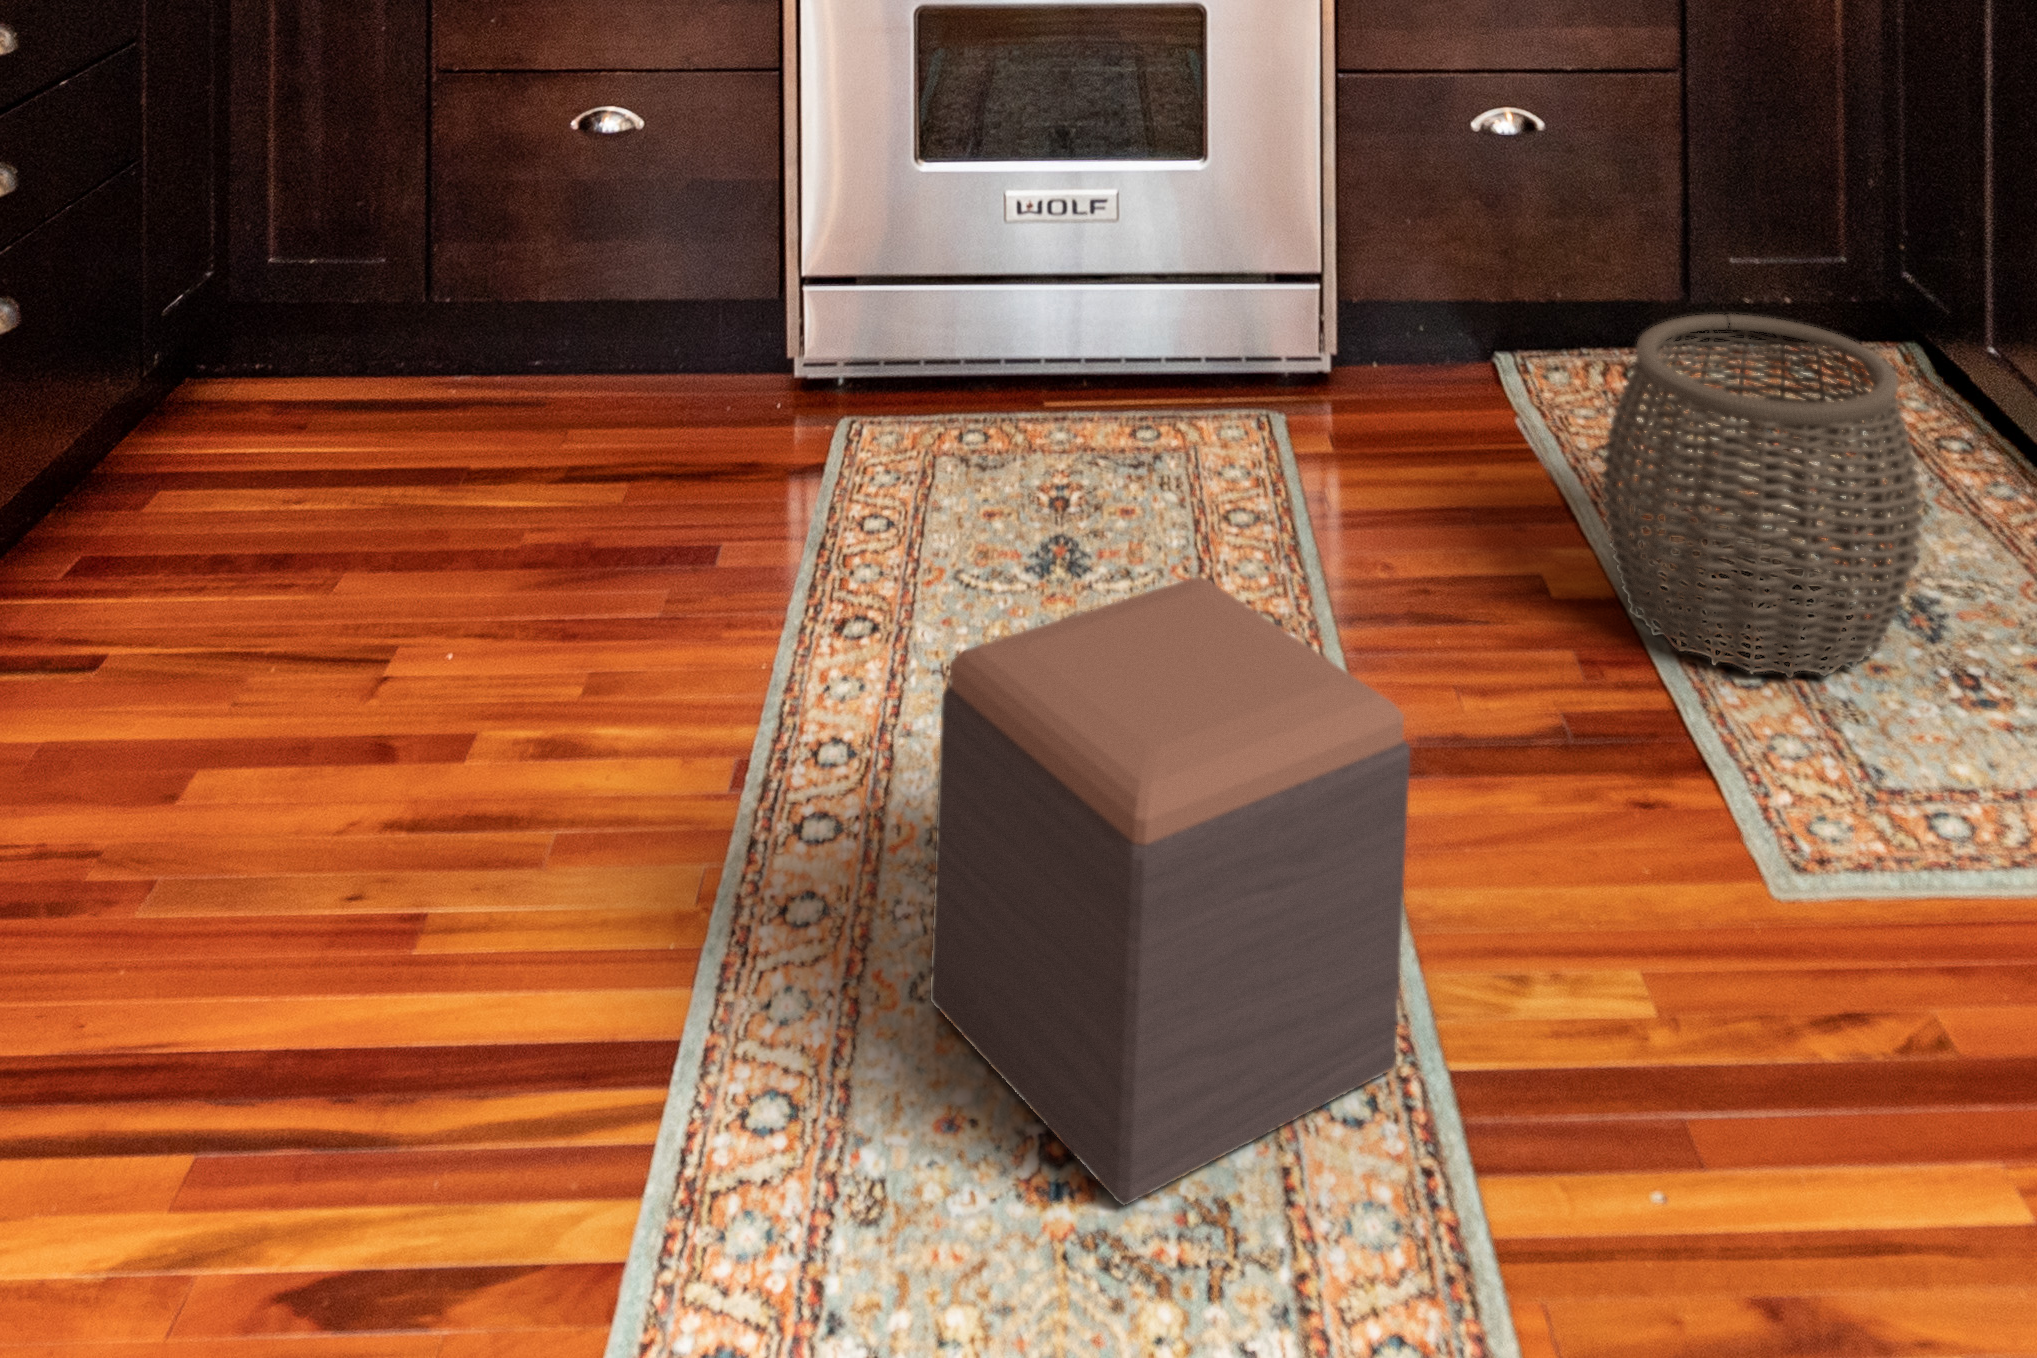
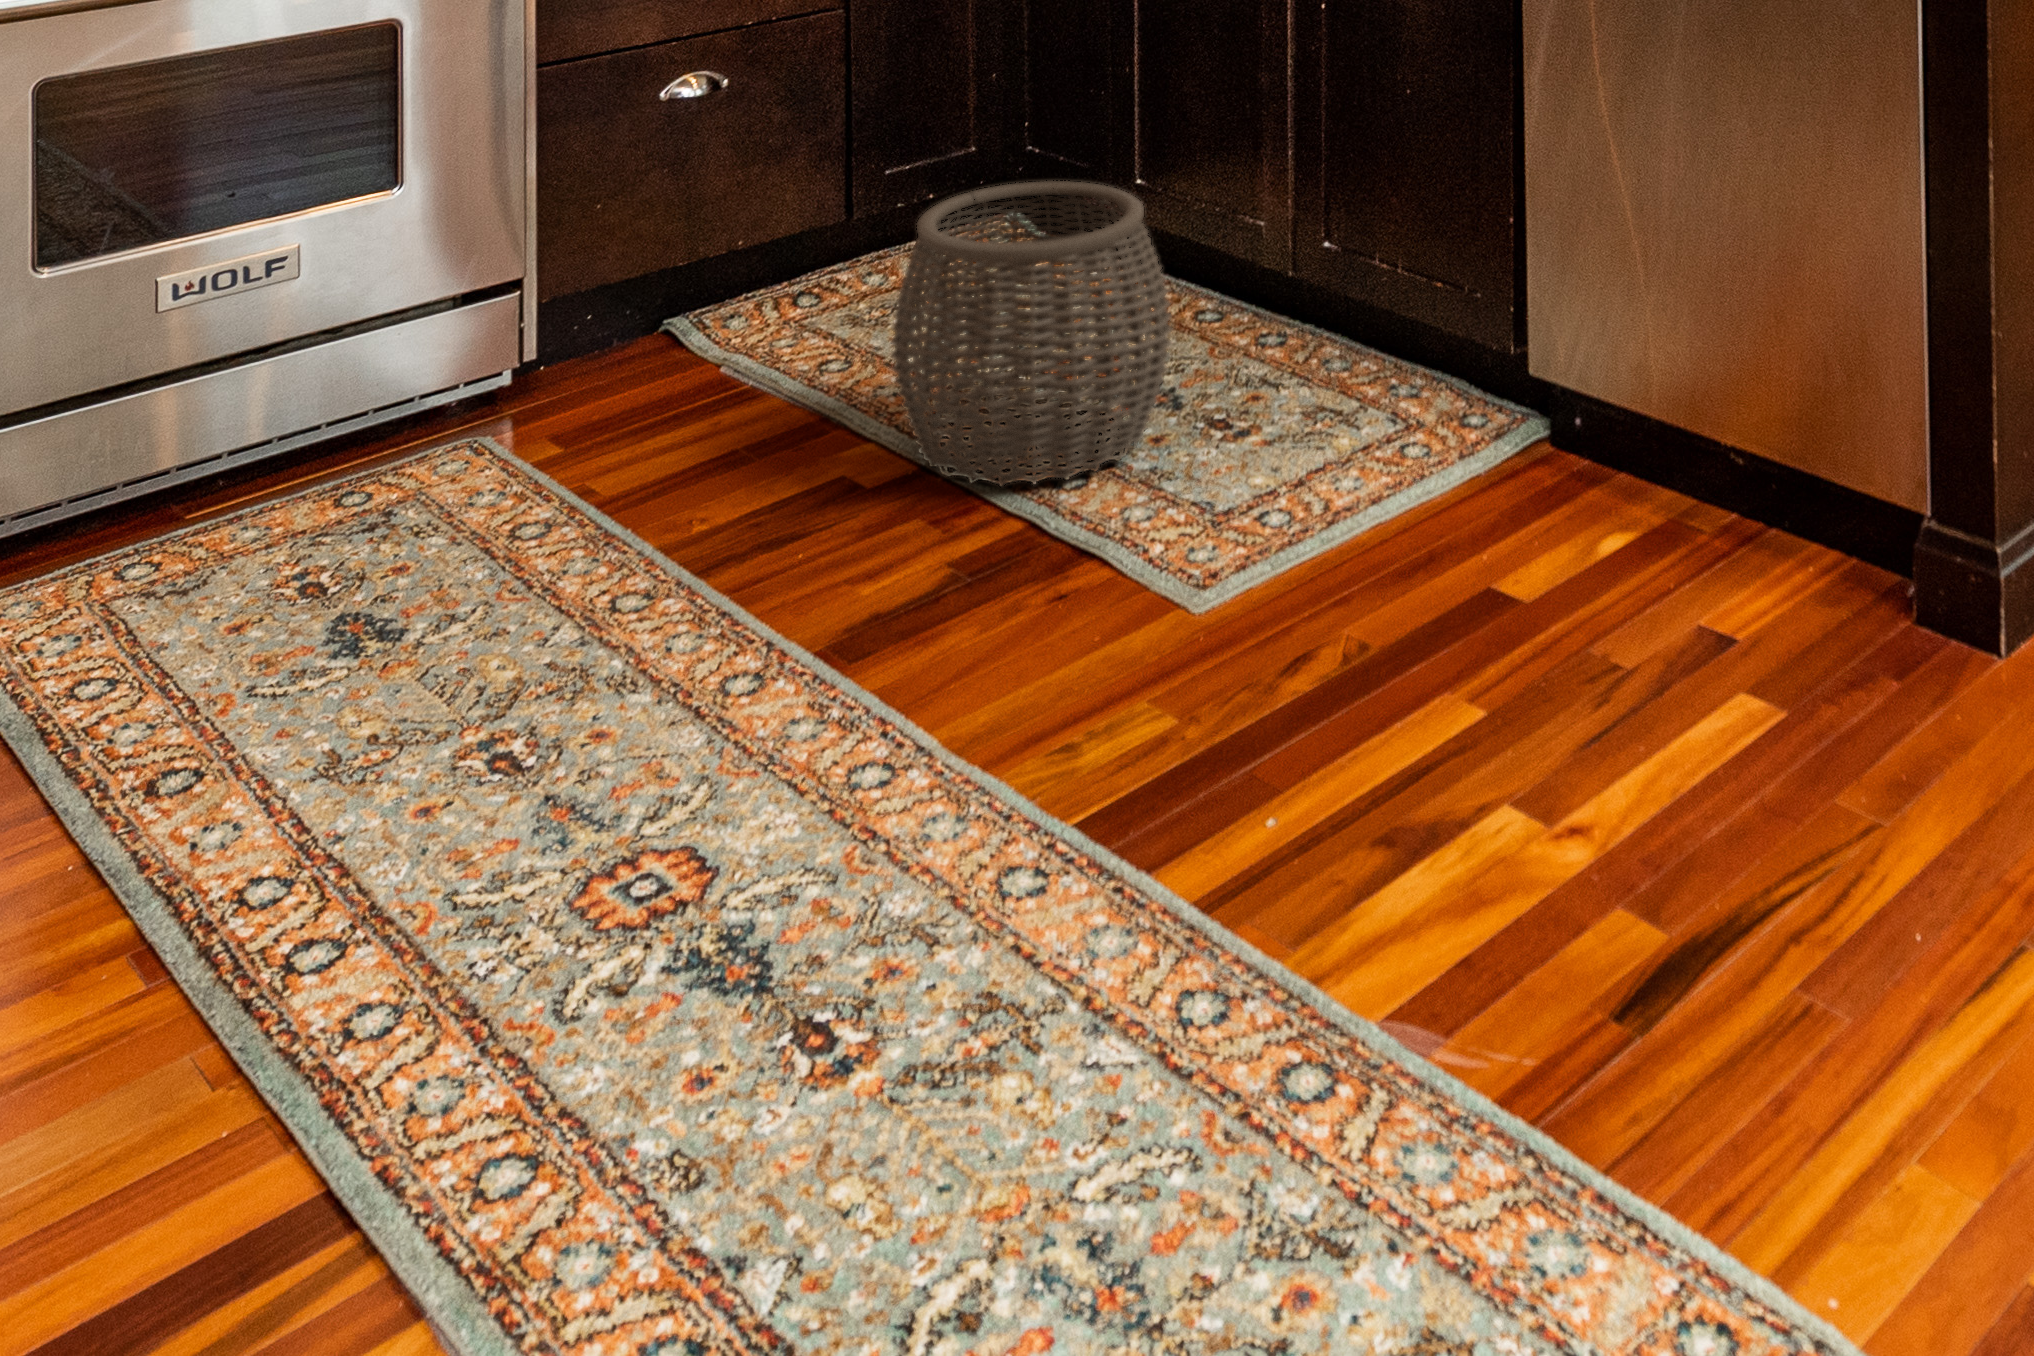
footstool: present [930,577,1410,1206] -> none [585,506,1035,1045]

